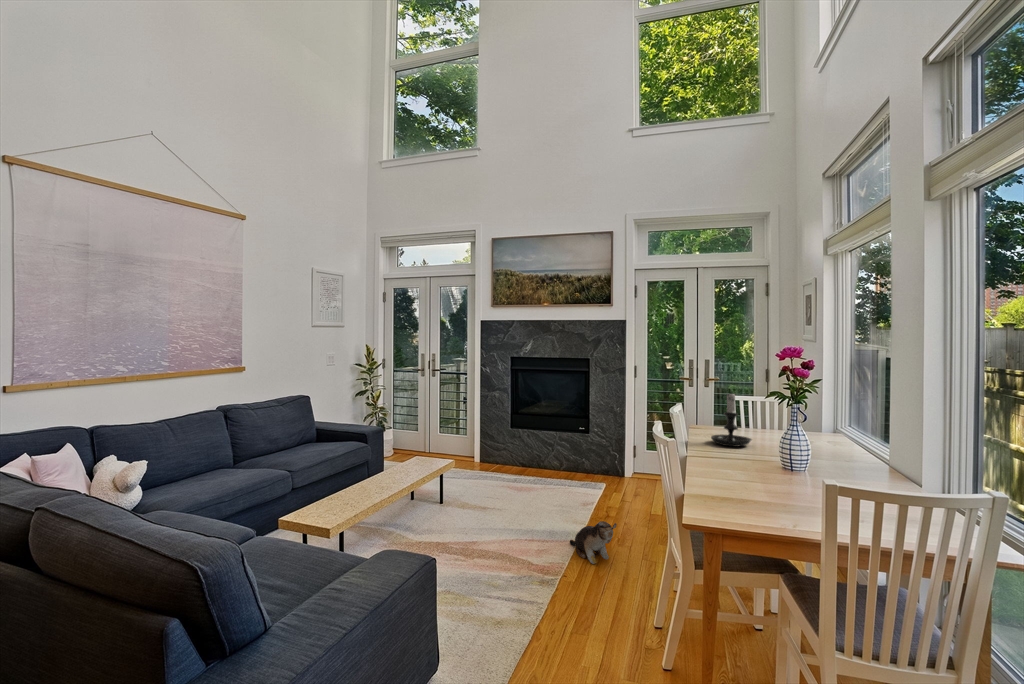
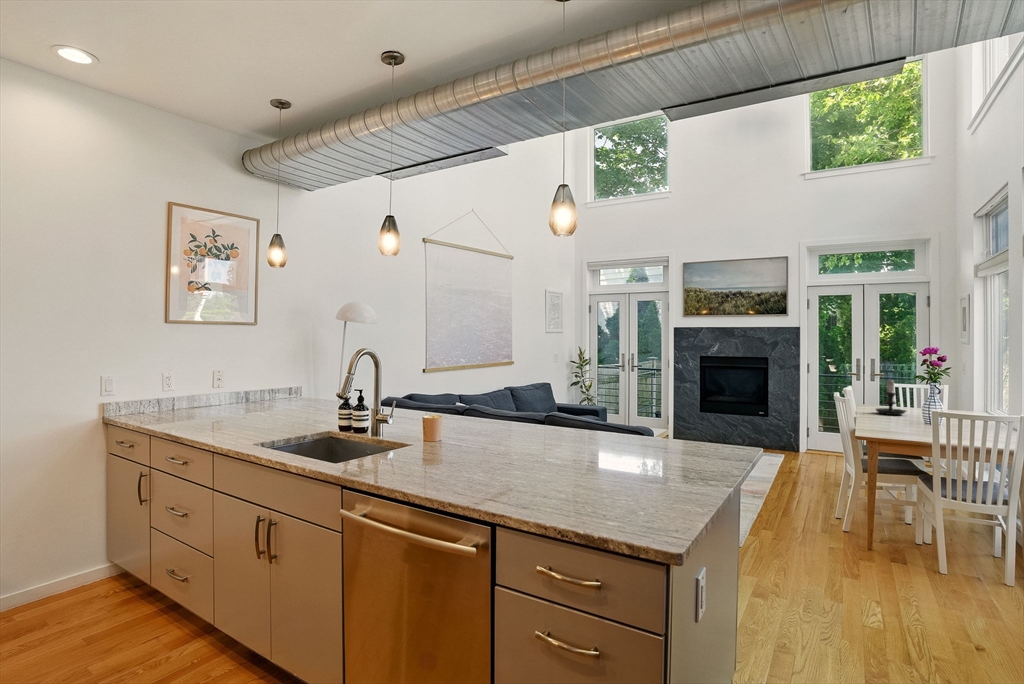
plush toy: present [570,521,617,564] -> none [767,464,805,492]

